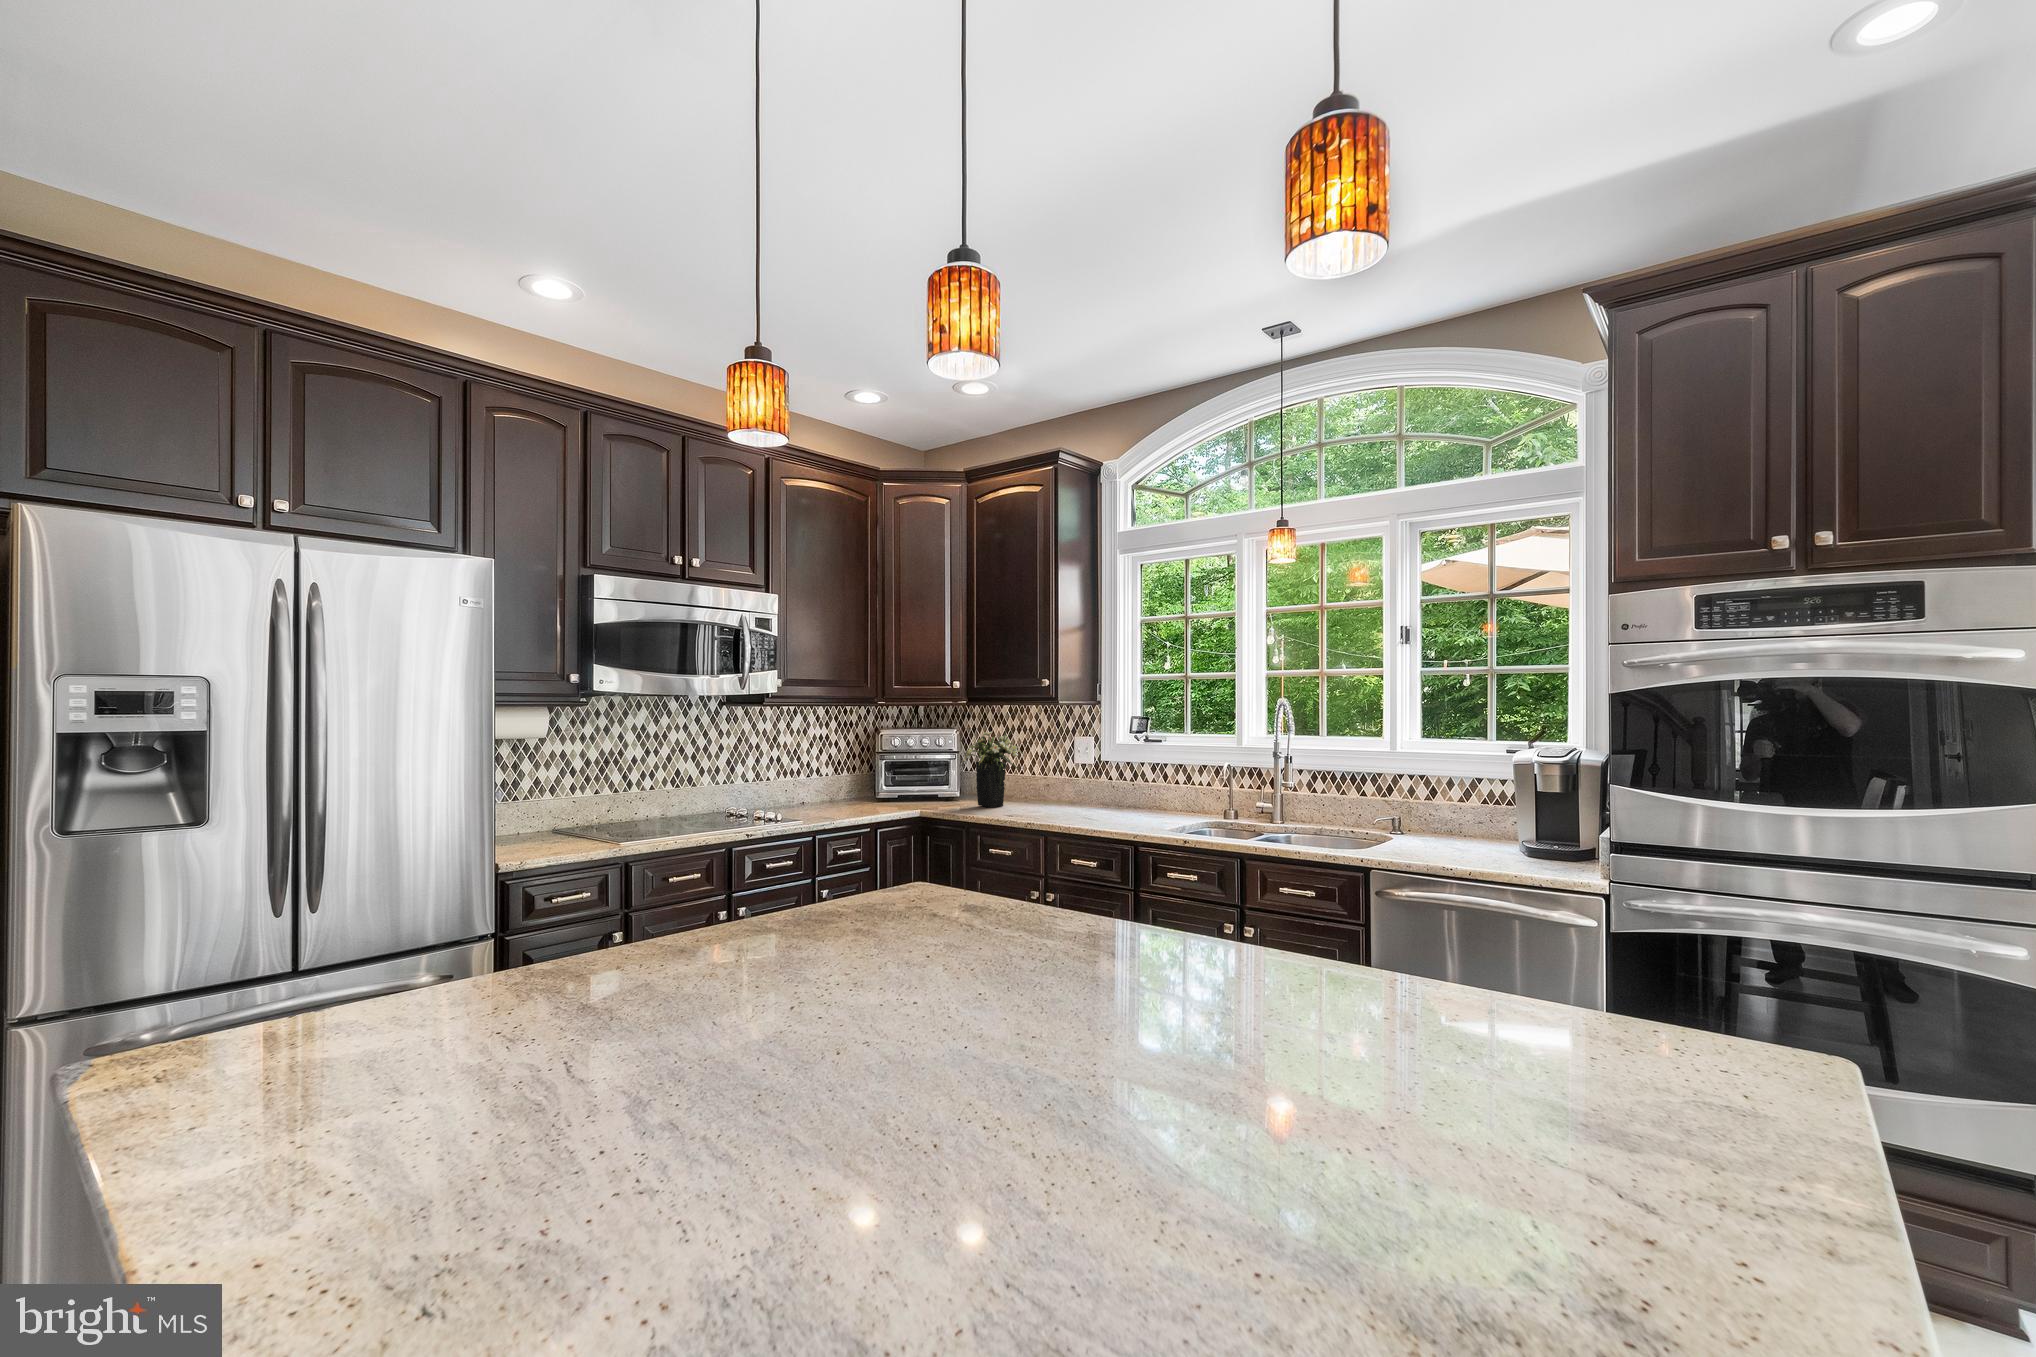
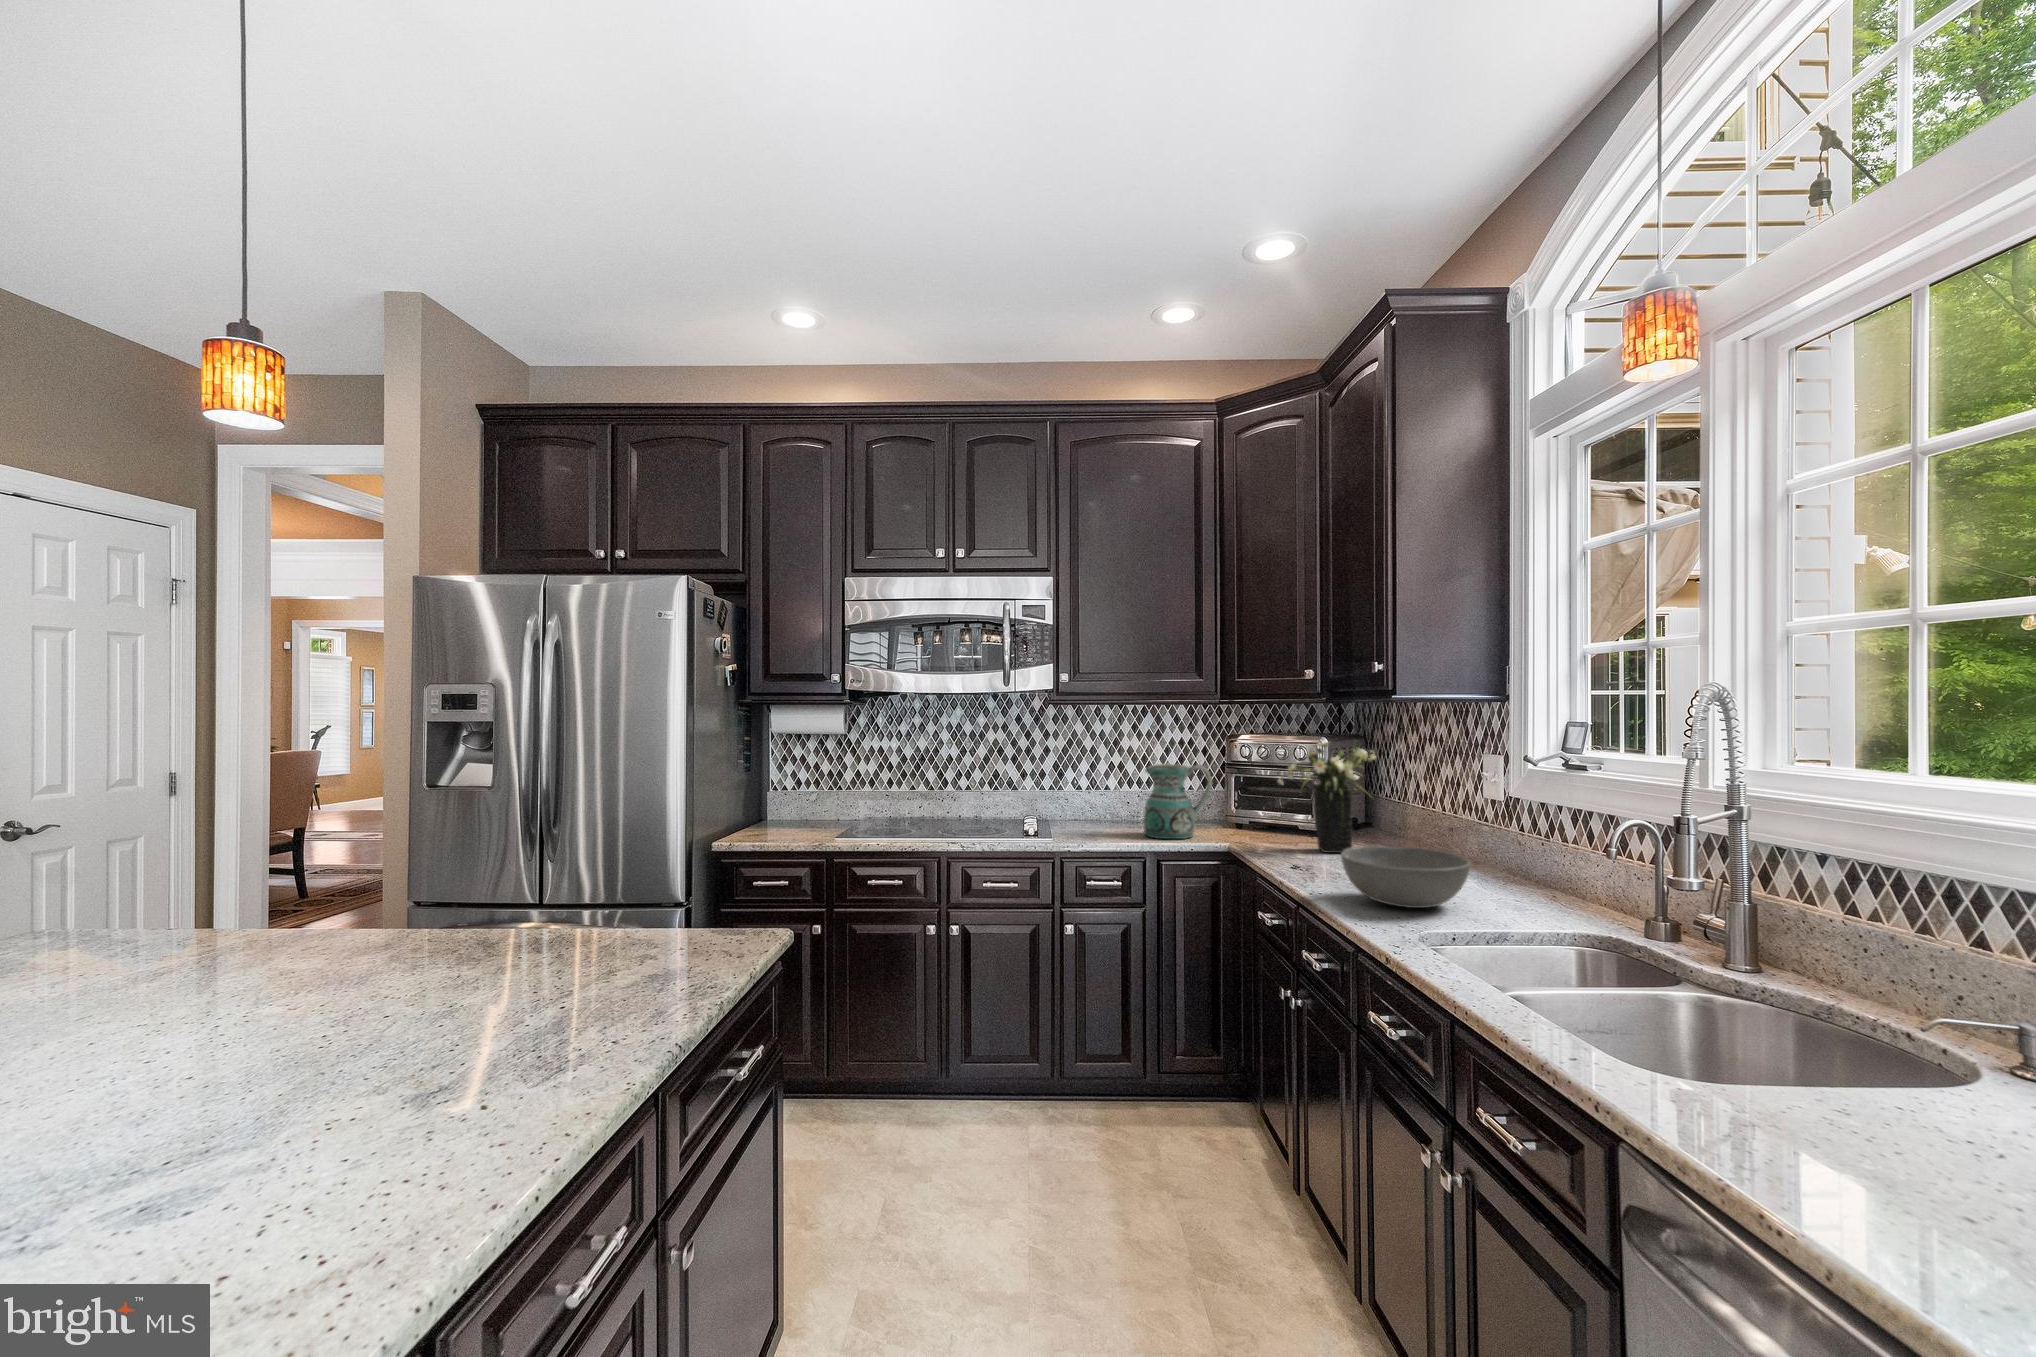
ceramic pitcher: none [847,752,896,812] -> present [1144,764,1212,839]
bowl: none [1083,791,1152,823] -> present [1341,846,1471,908]

